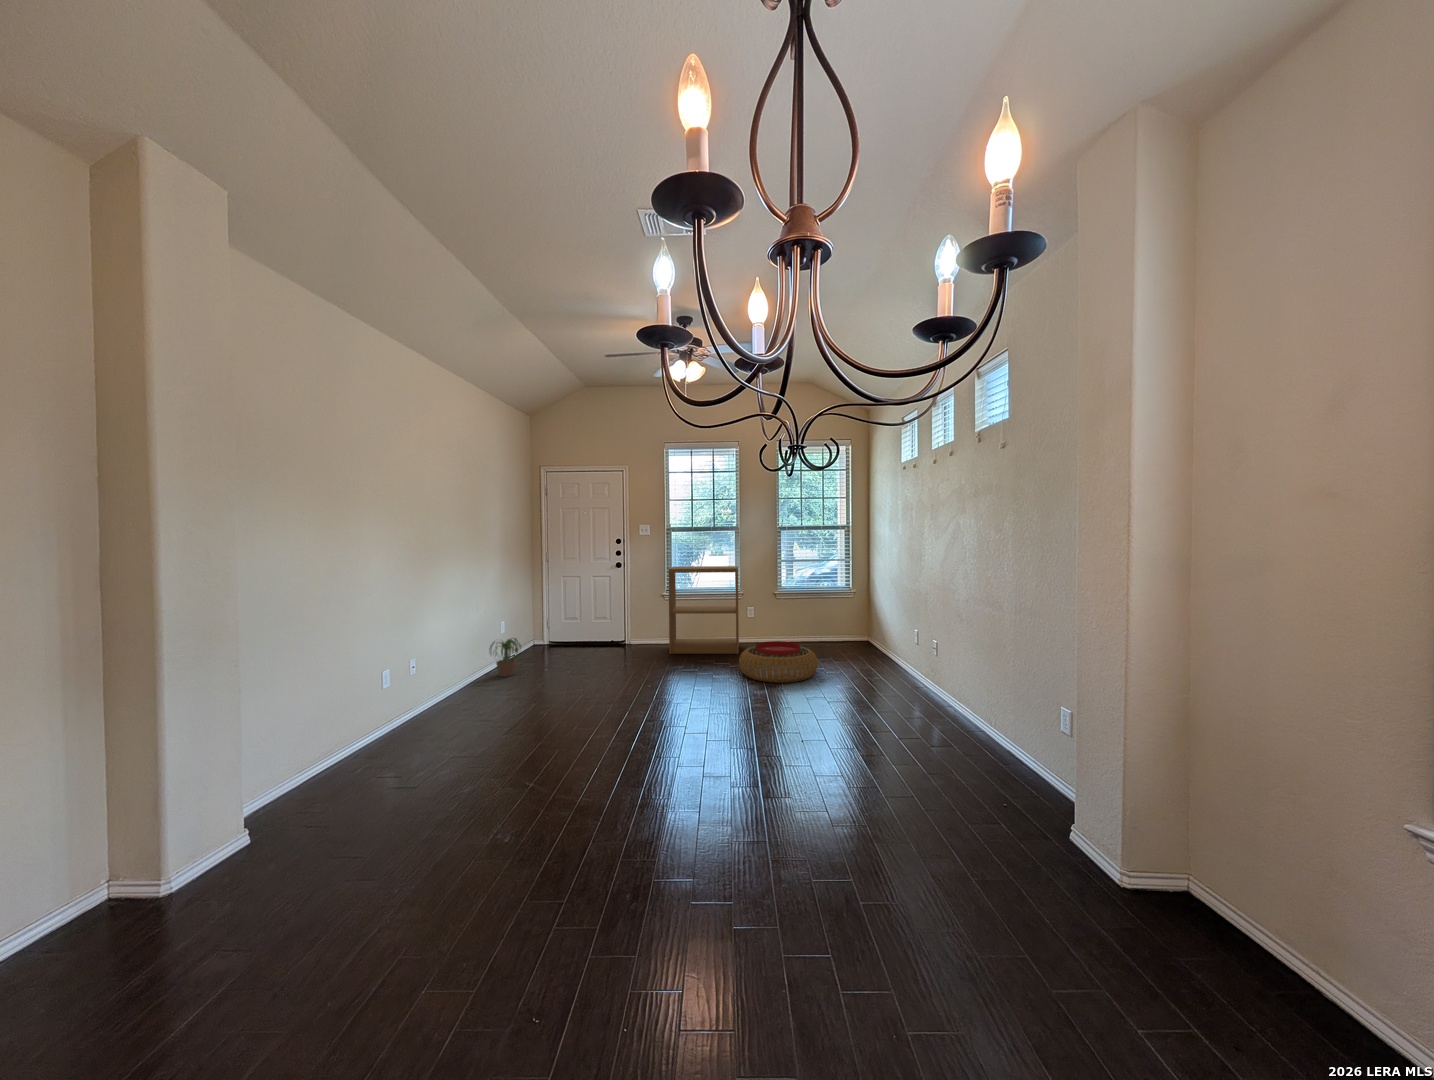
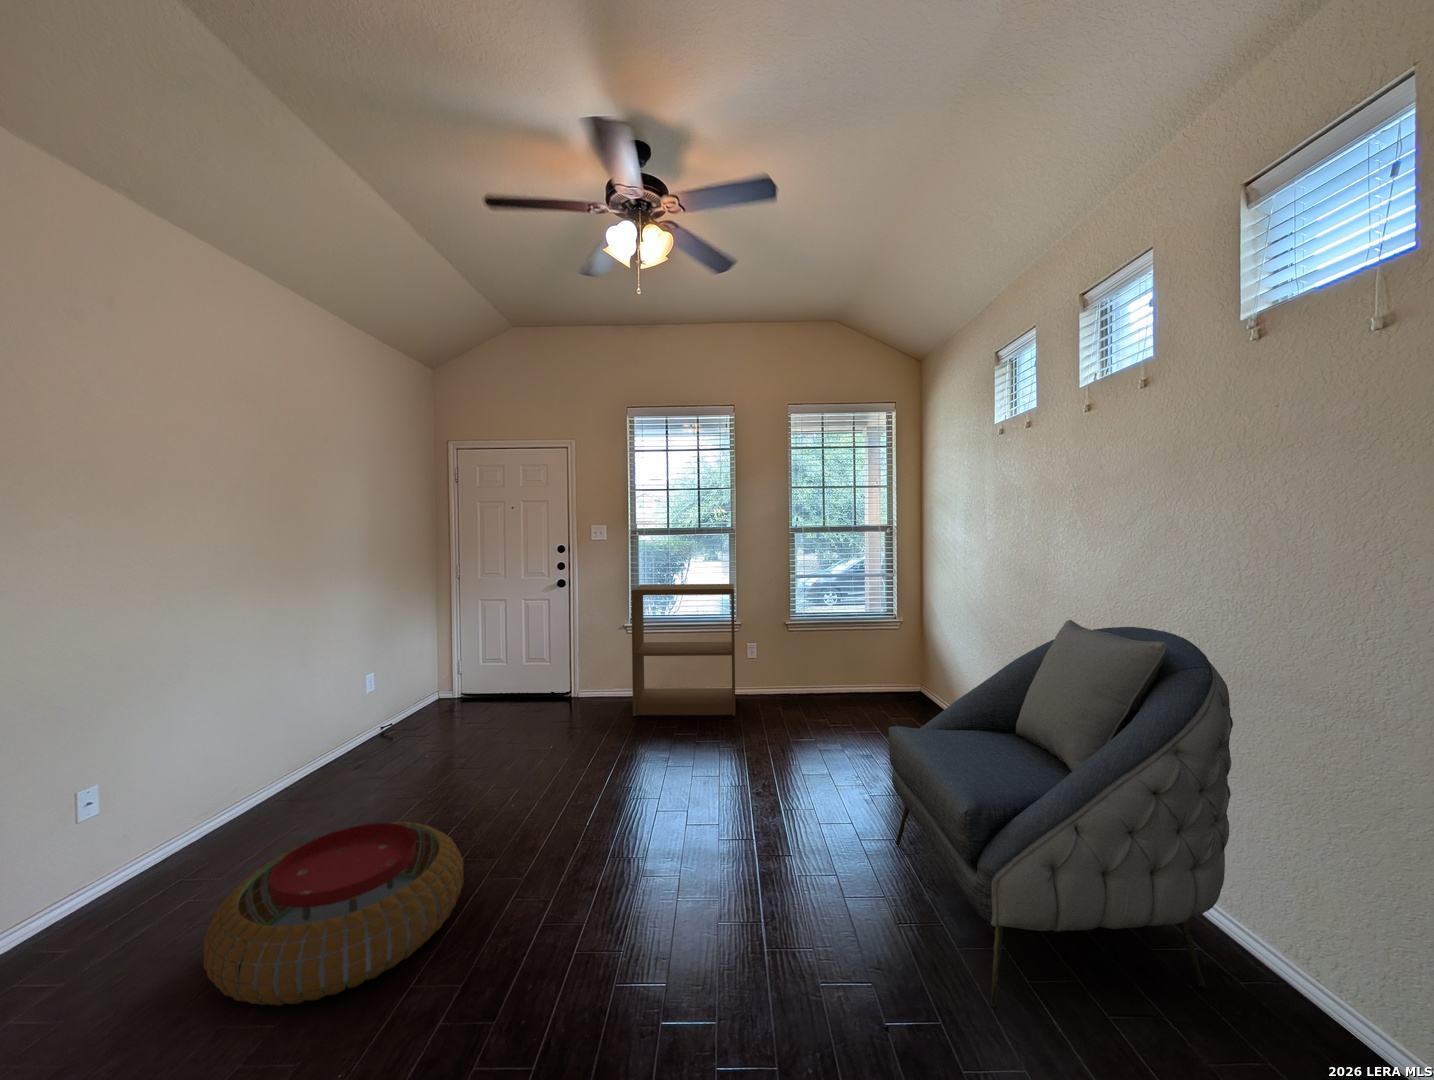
armchair: none [816,576,964,743] -> present [889,620,1233,1009]
potted plant: present [490,638,521,677] -> none [321,704,400,771]
pouf: present [739,641,818,683] -> present [203,822,463,1006]

